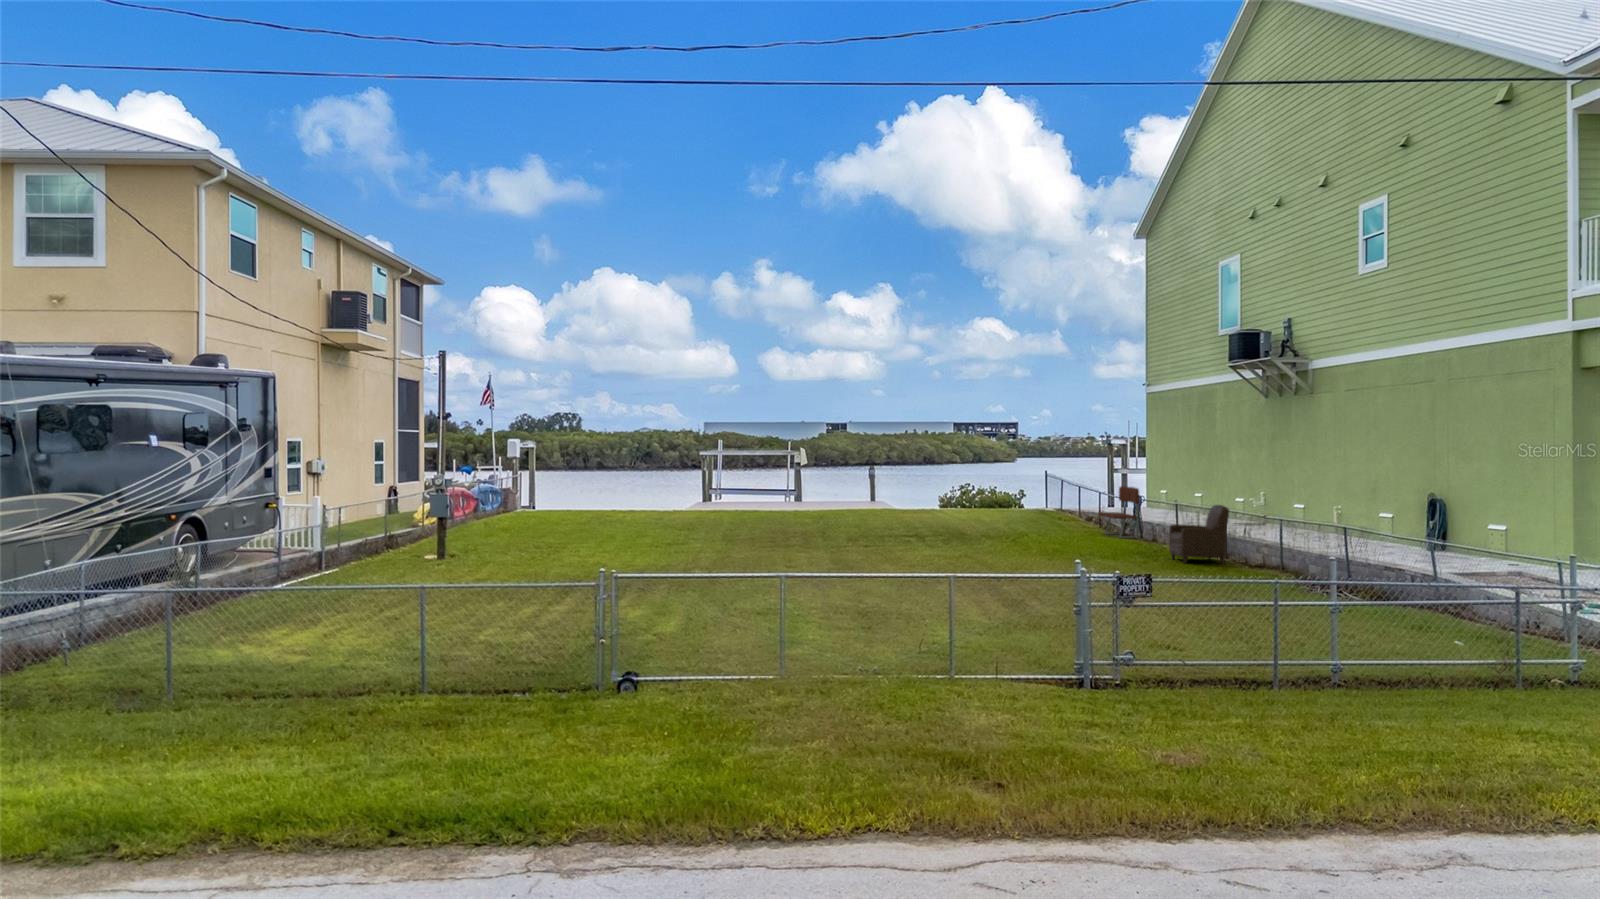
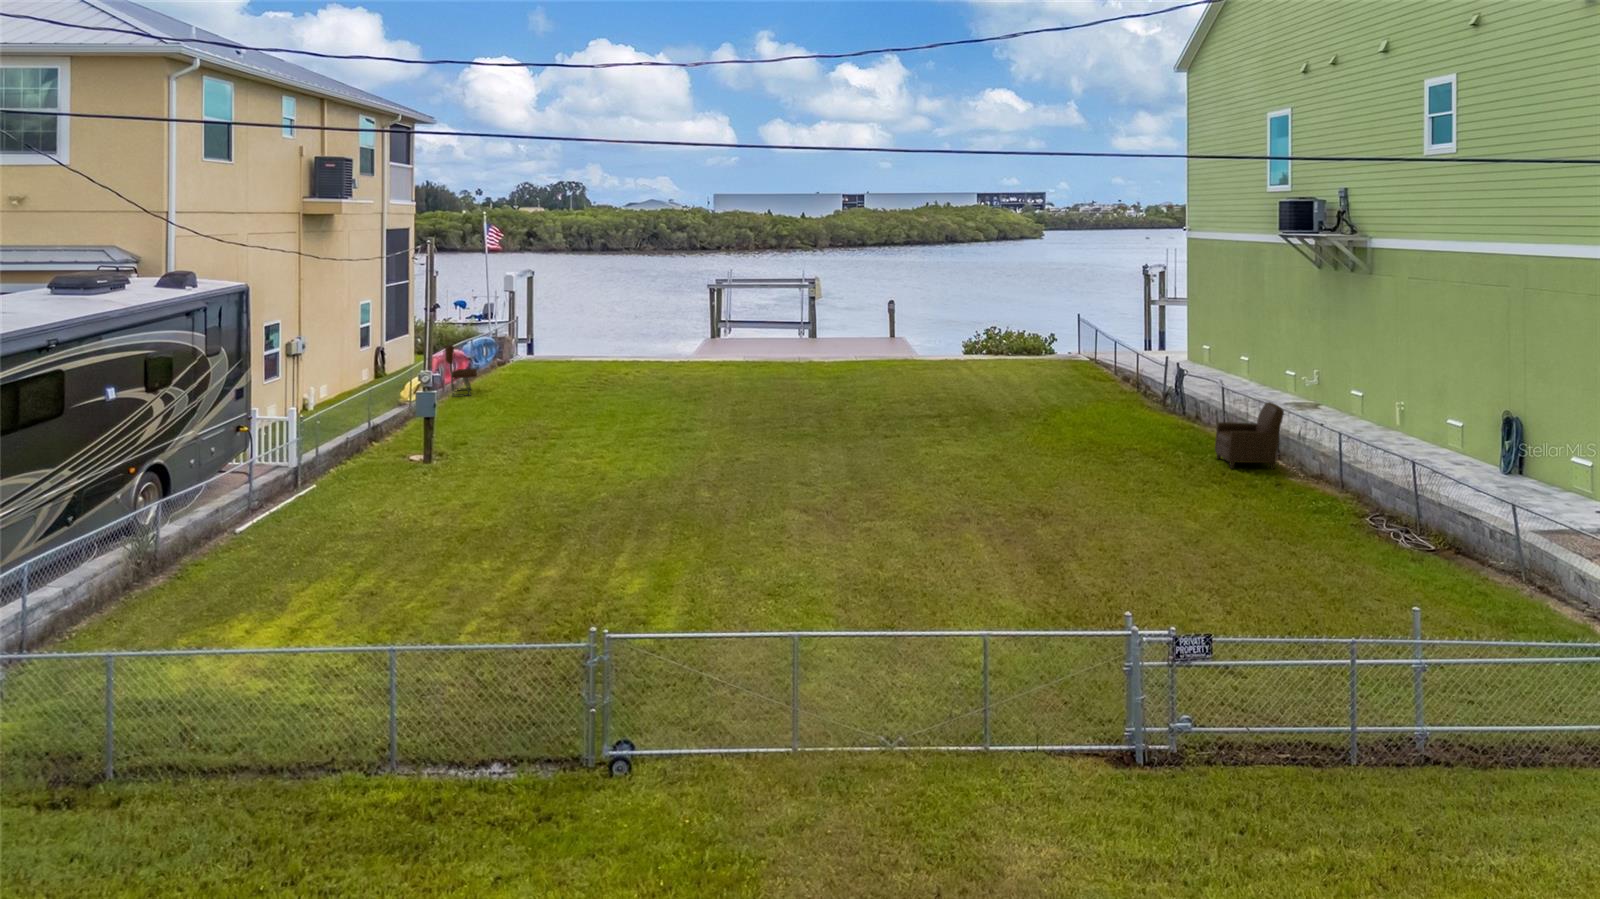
bench: present [1098,486,1139,538] -> present [445,345,477,397]

